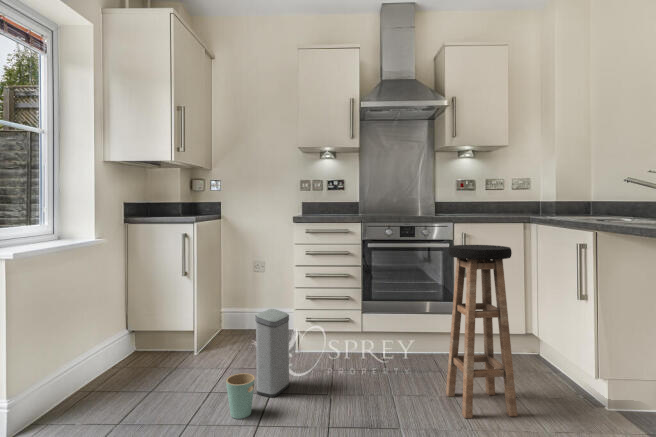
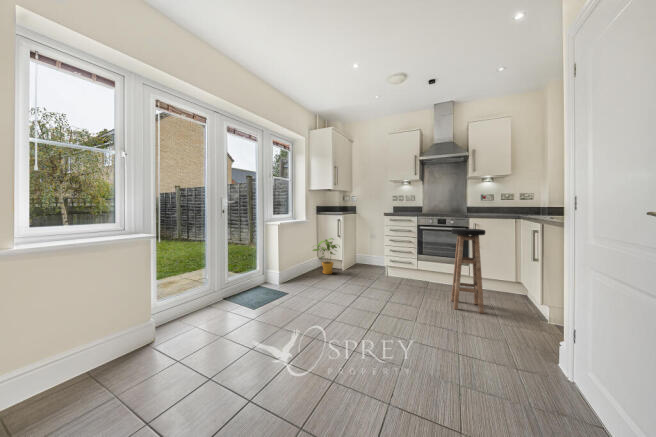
house plant: none [114,280,192,372] -> present [313,238,340,274]
trash can: present [226,309,289,419] -> none [349,252,377,292]

